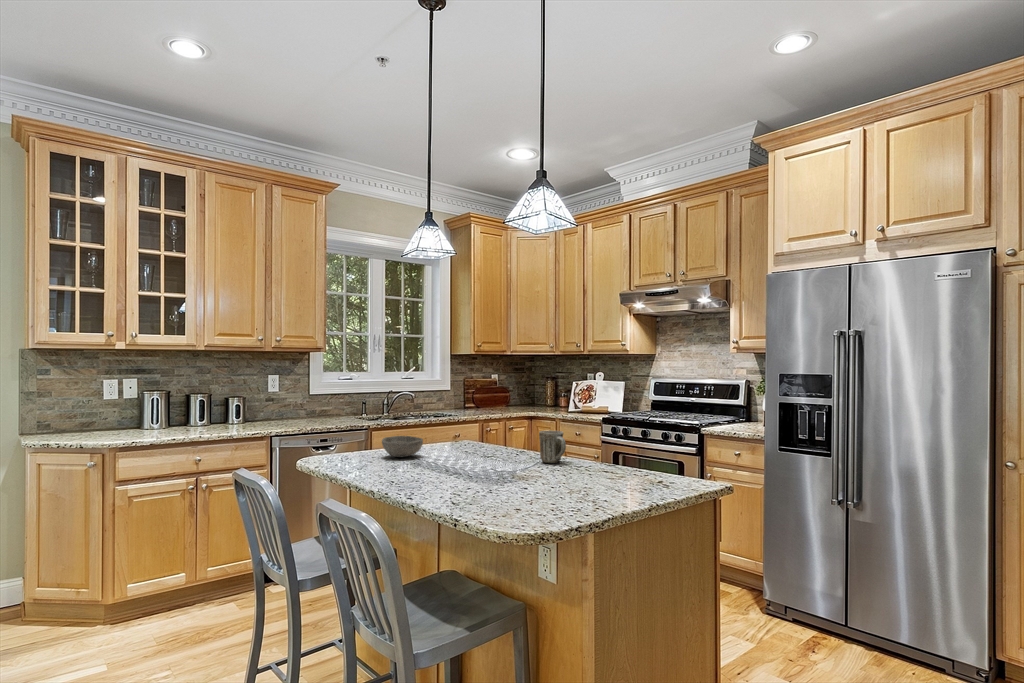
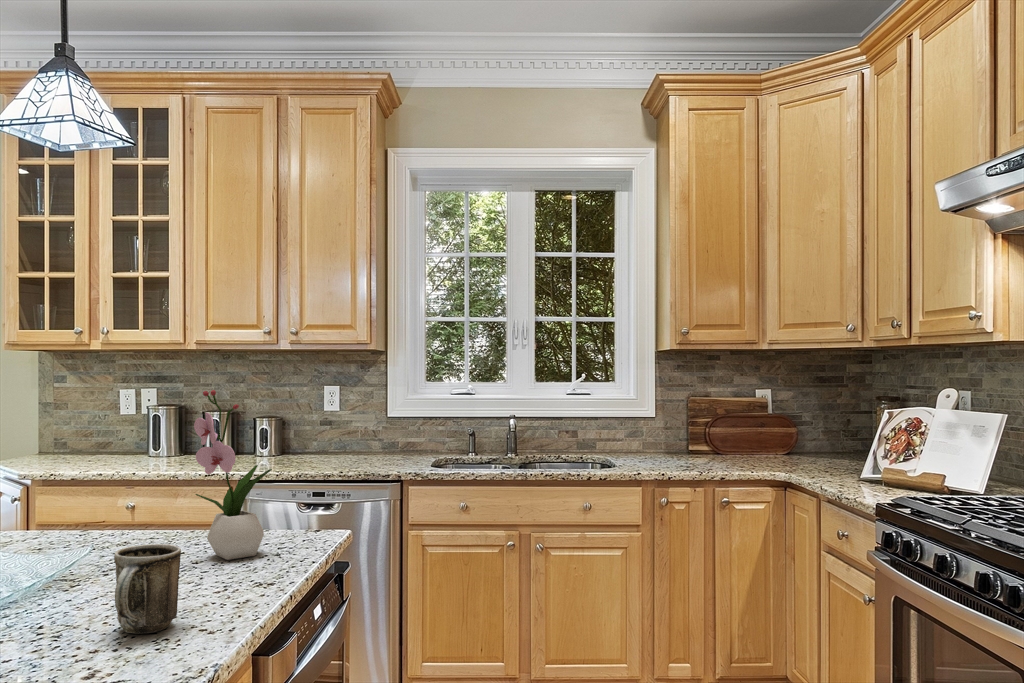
flower arrangement: none [460,371,487,450] -> present [194,390,272,560]
bowl: present [382,436,423,457] -> none [35,511,126,555]

